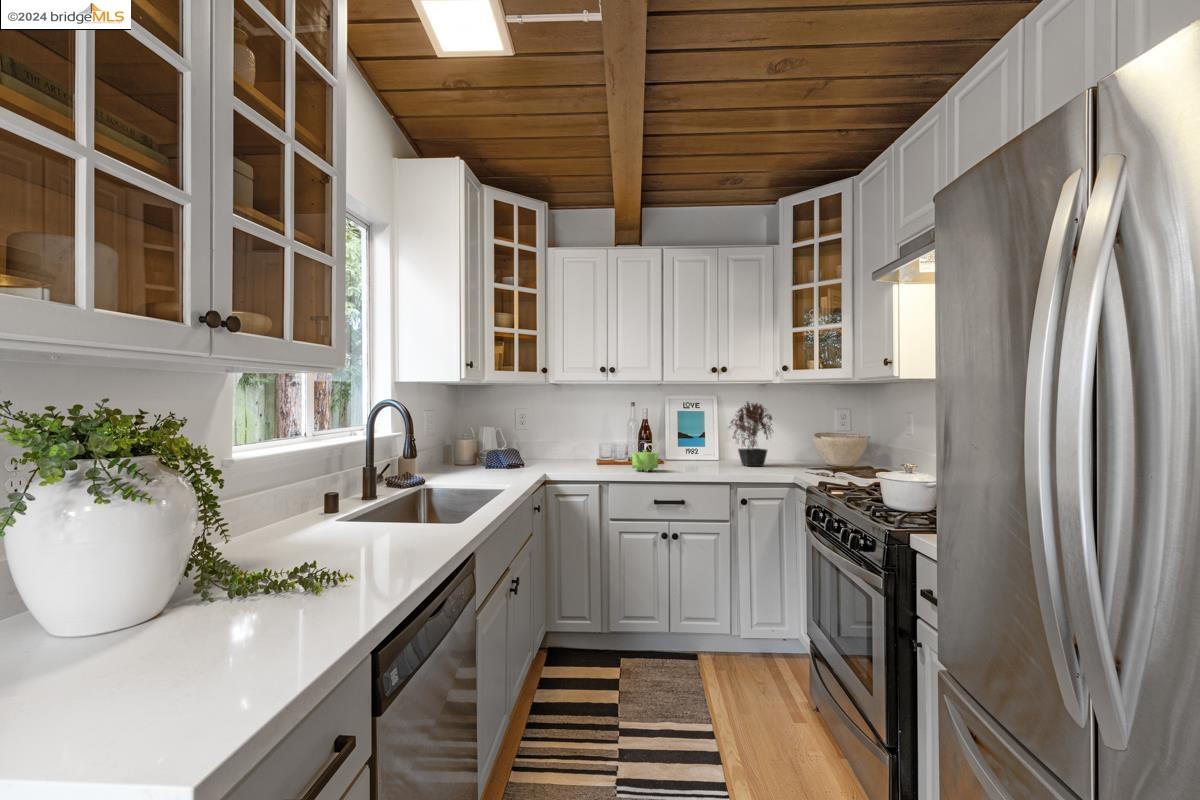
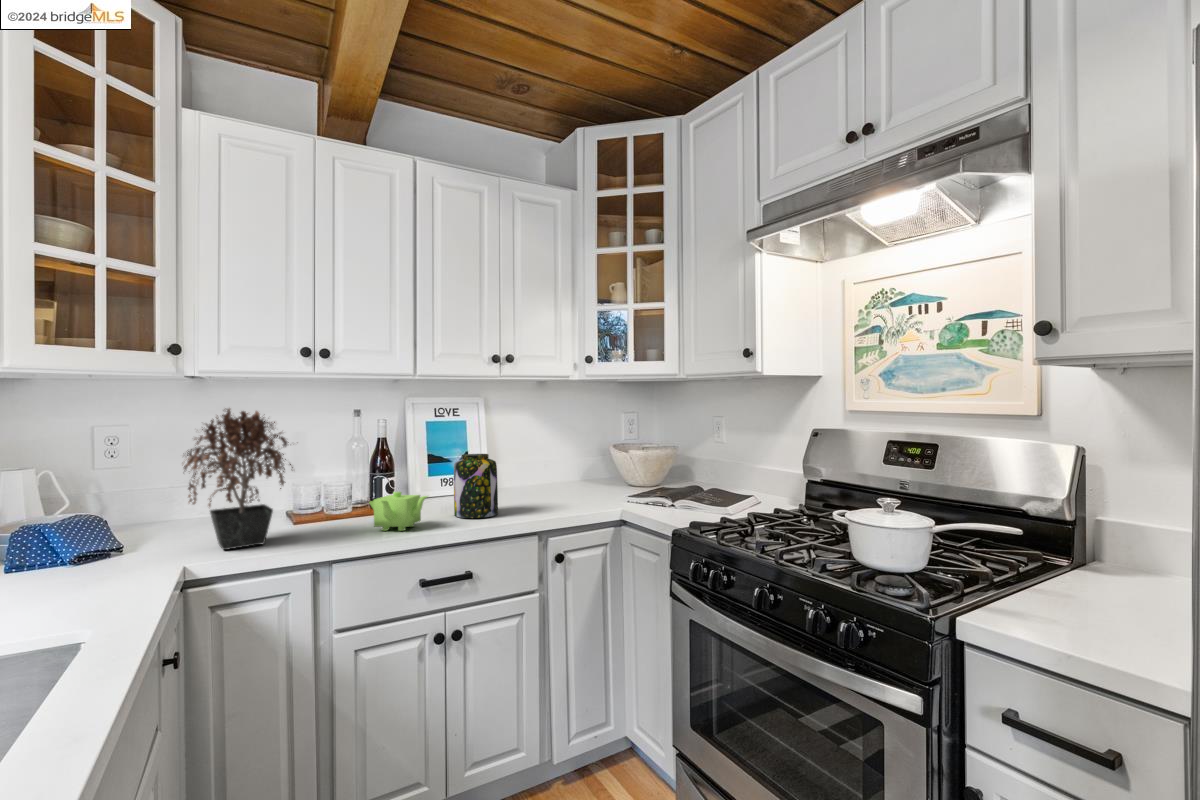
potted plant: present [730,402,772,466] -> present [184,408,293,550]
jar: none [681,431,708,470] -> present [454,454,498,518]

